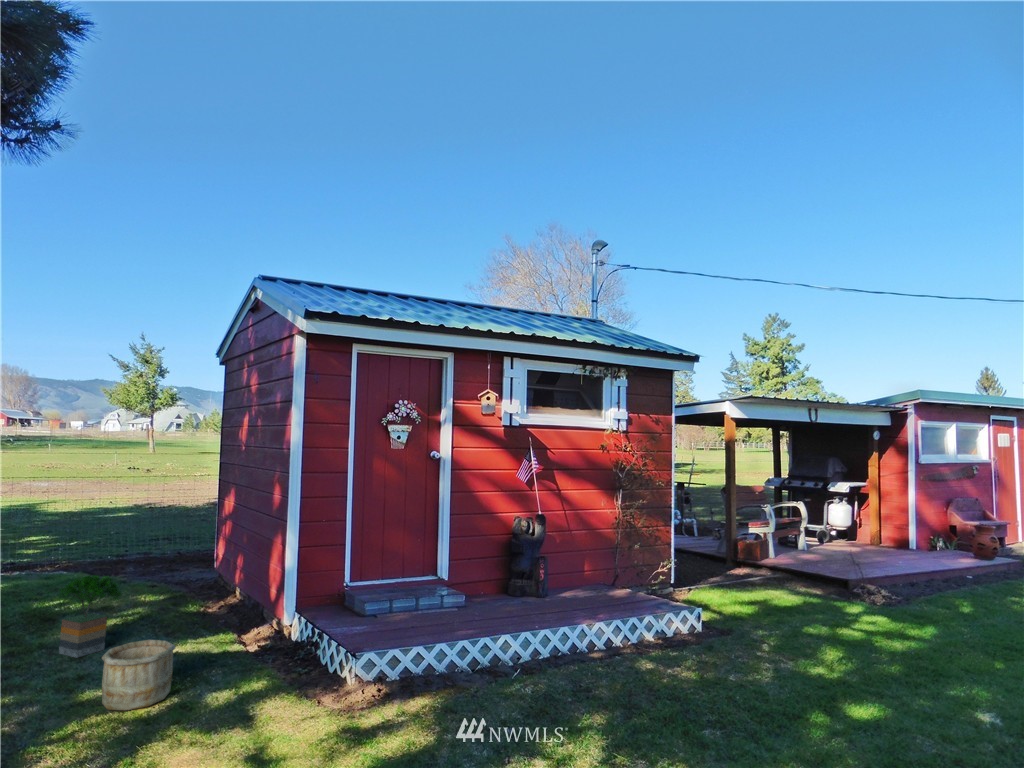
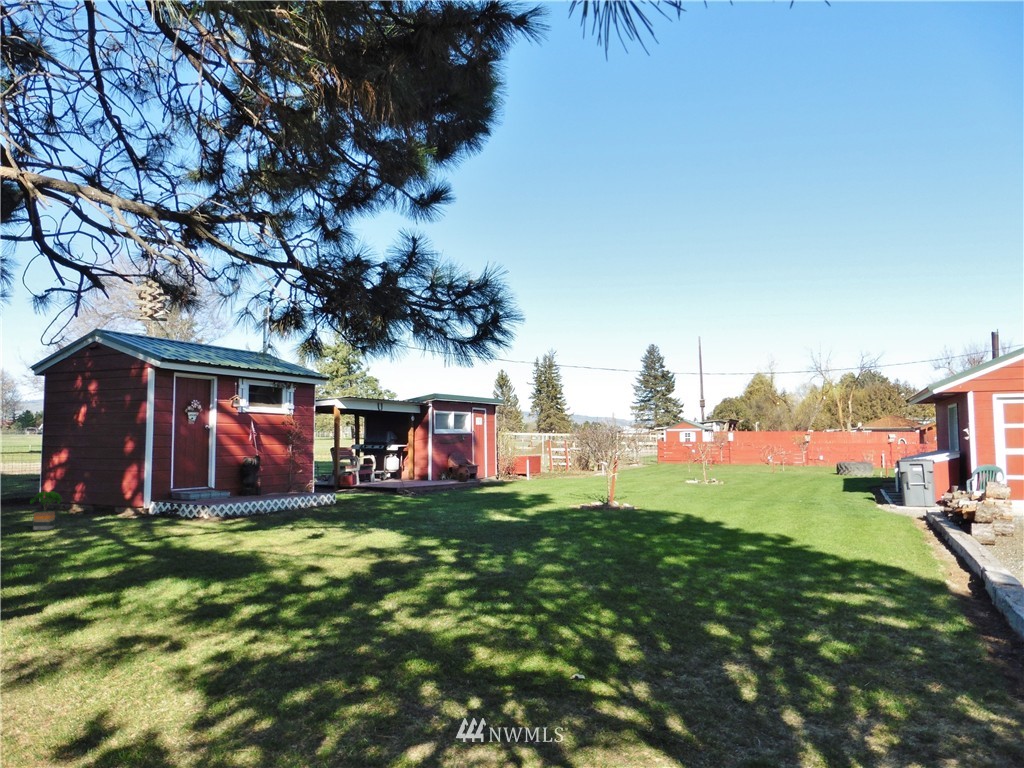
wooden bucket: present [102,640,175,710] -> none [106,507,137,530]

